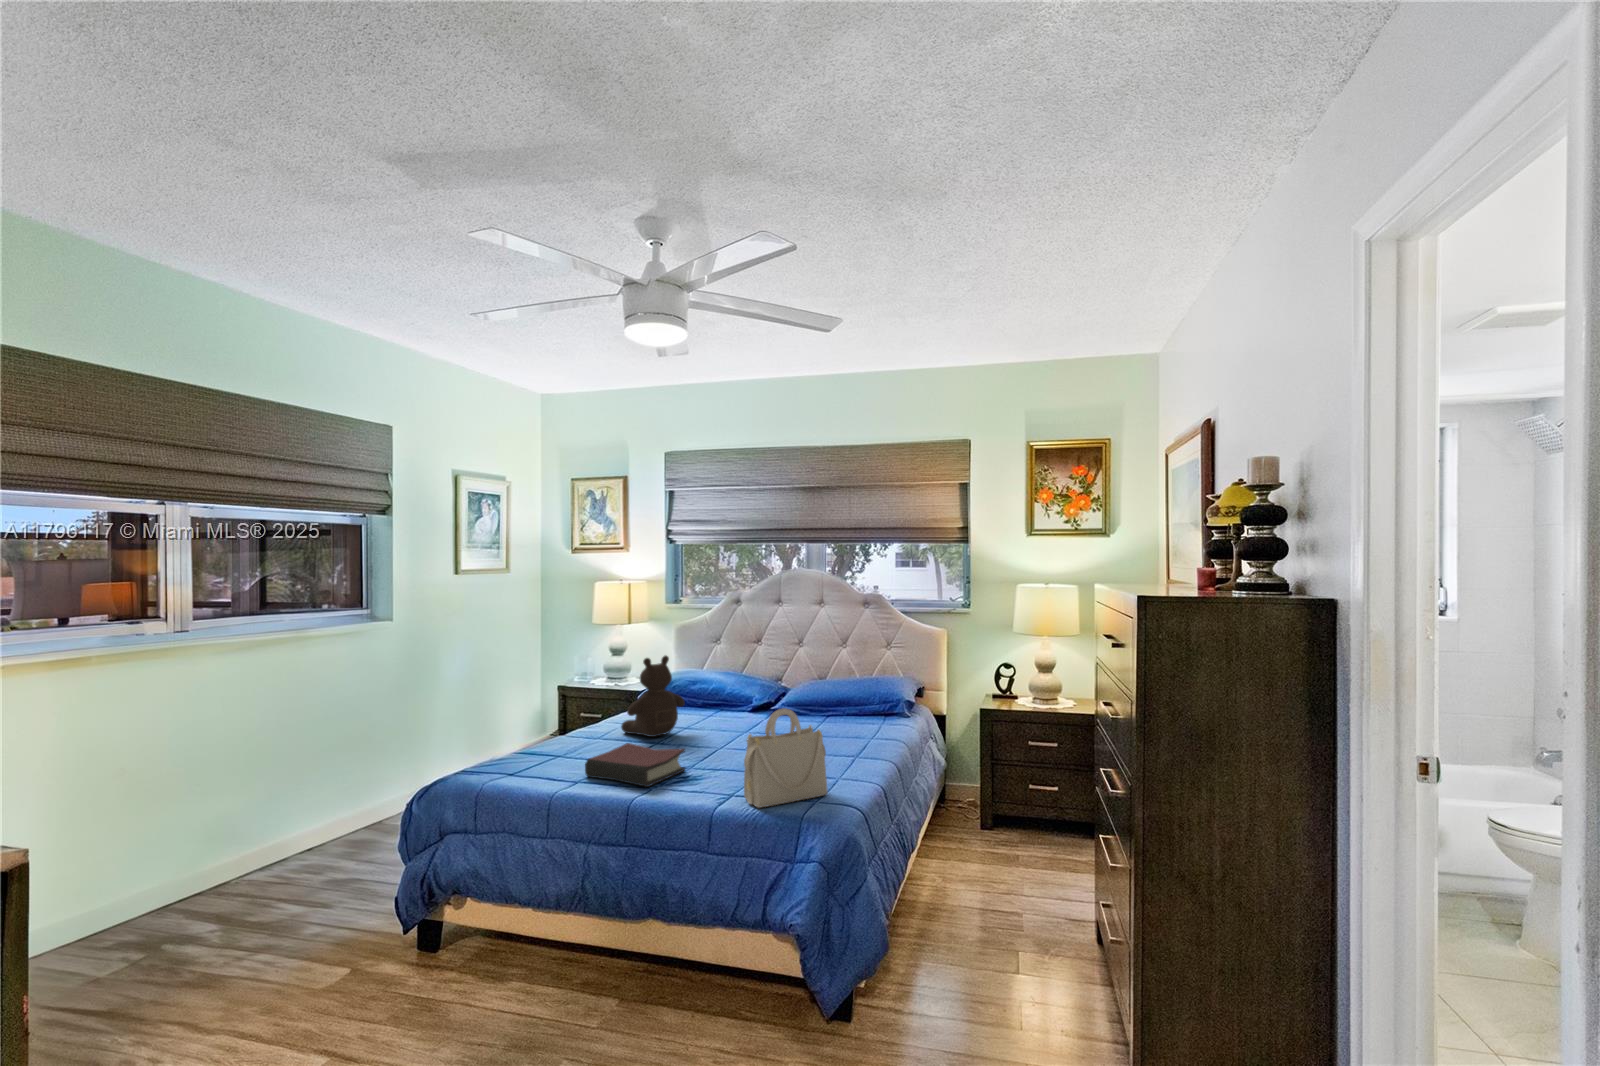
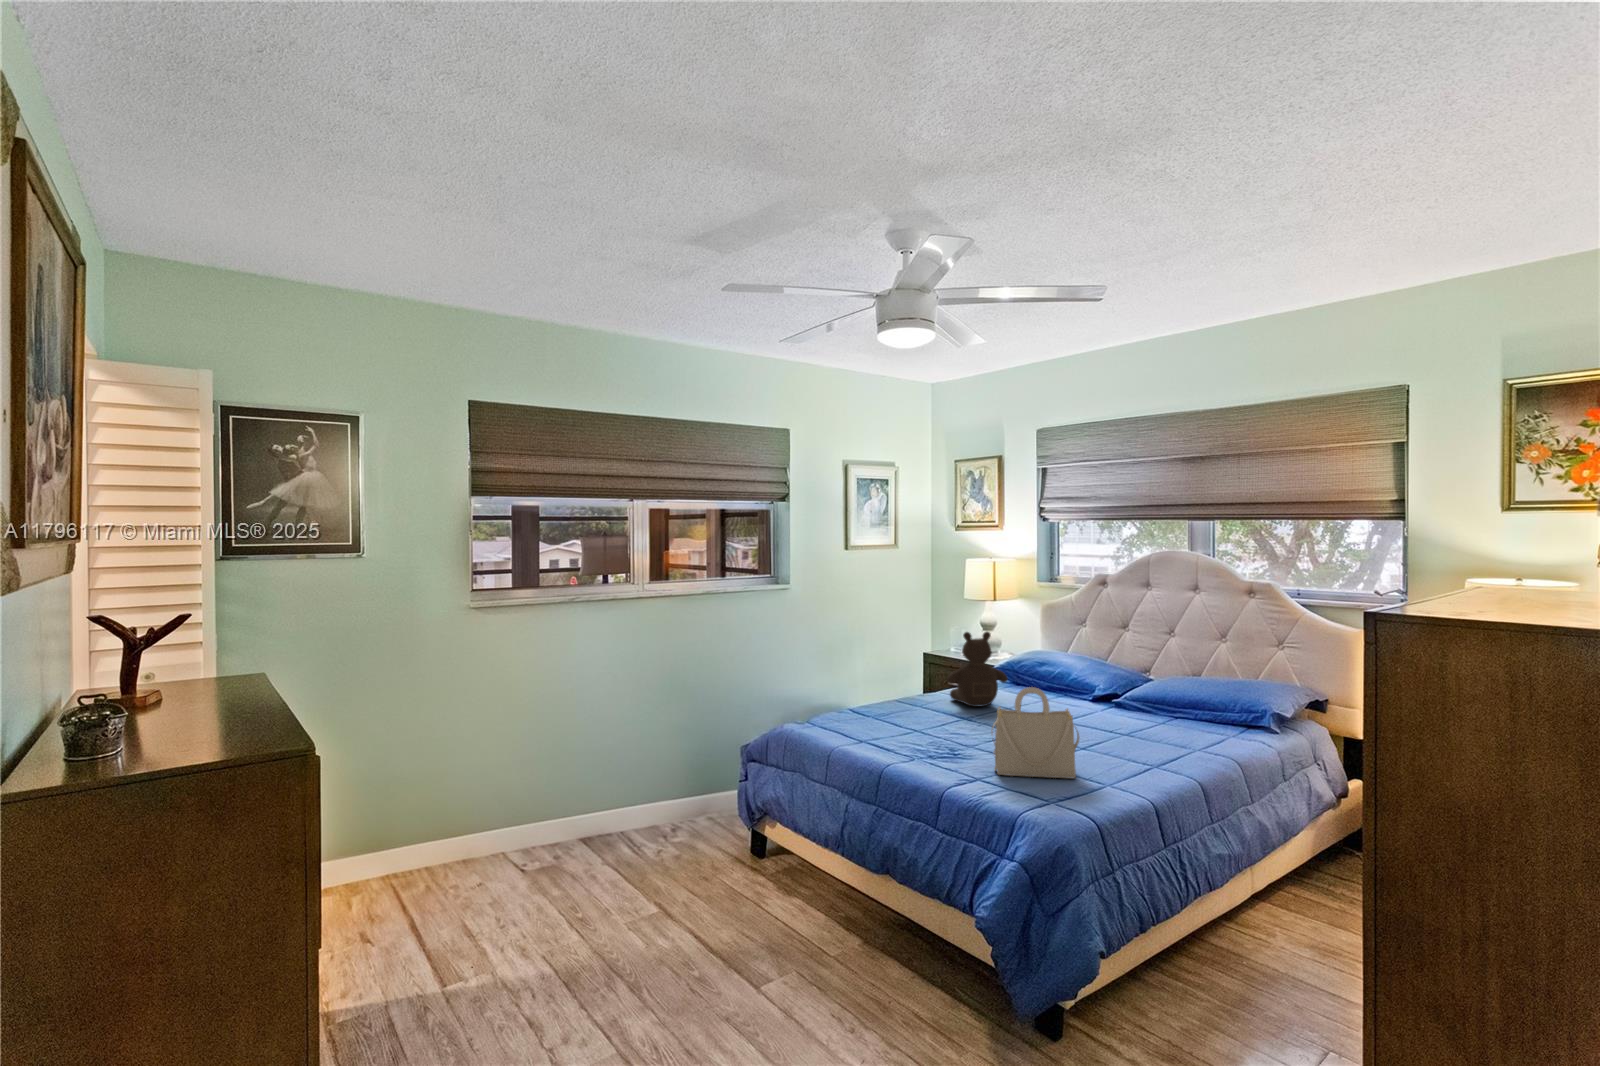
hardback book: present [585,743,685,787] -> none [886,705,970,742]

